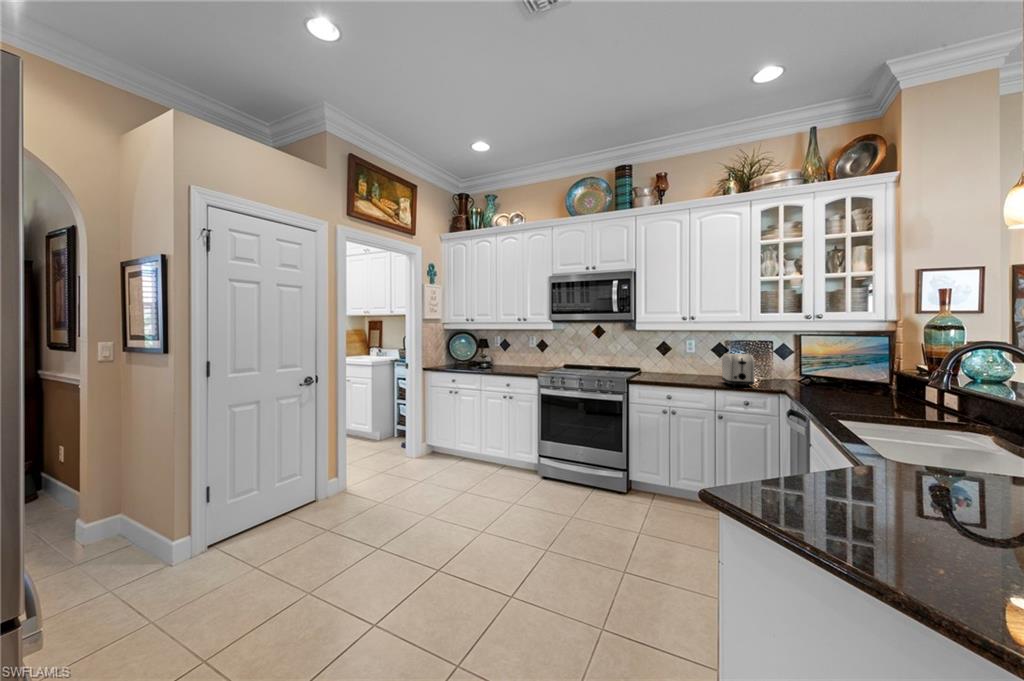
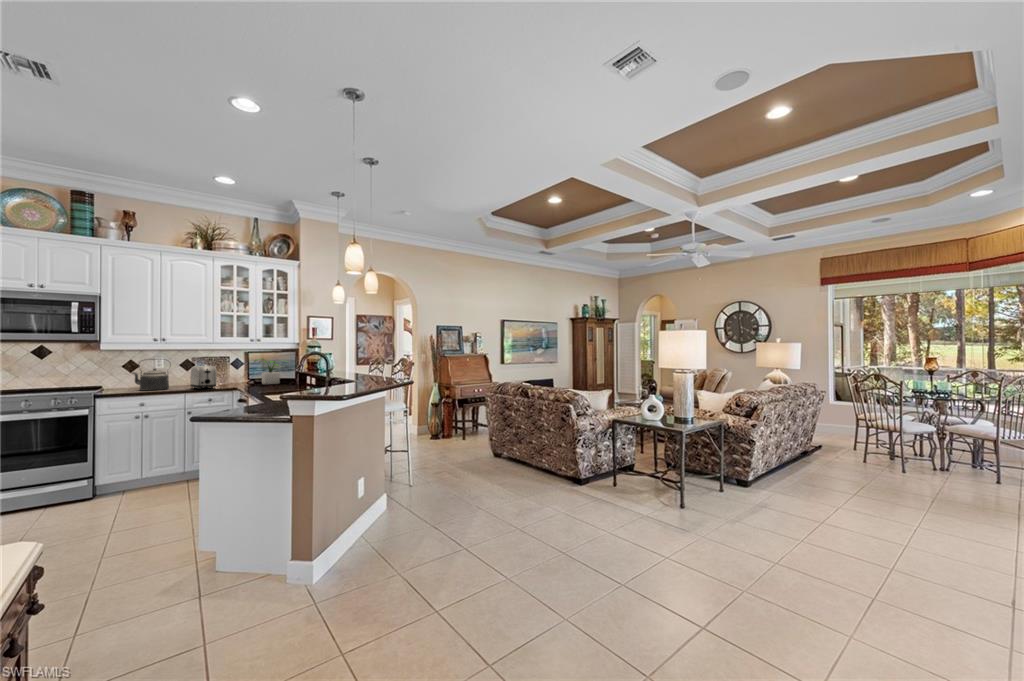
kettle: none [662,342,700,380] -> present [132,359,169,391]
potted plant: none [810,346,873,389] -> present [254,359,280,384]

